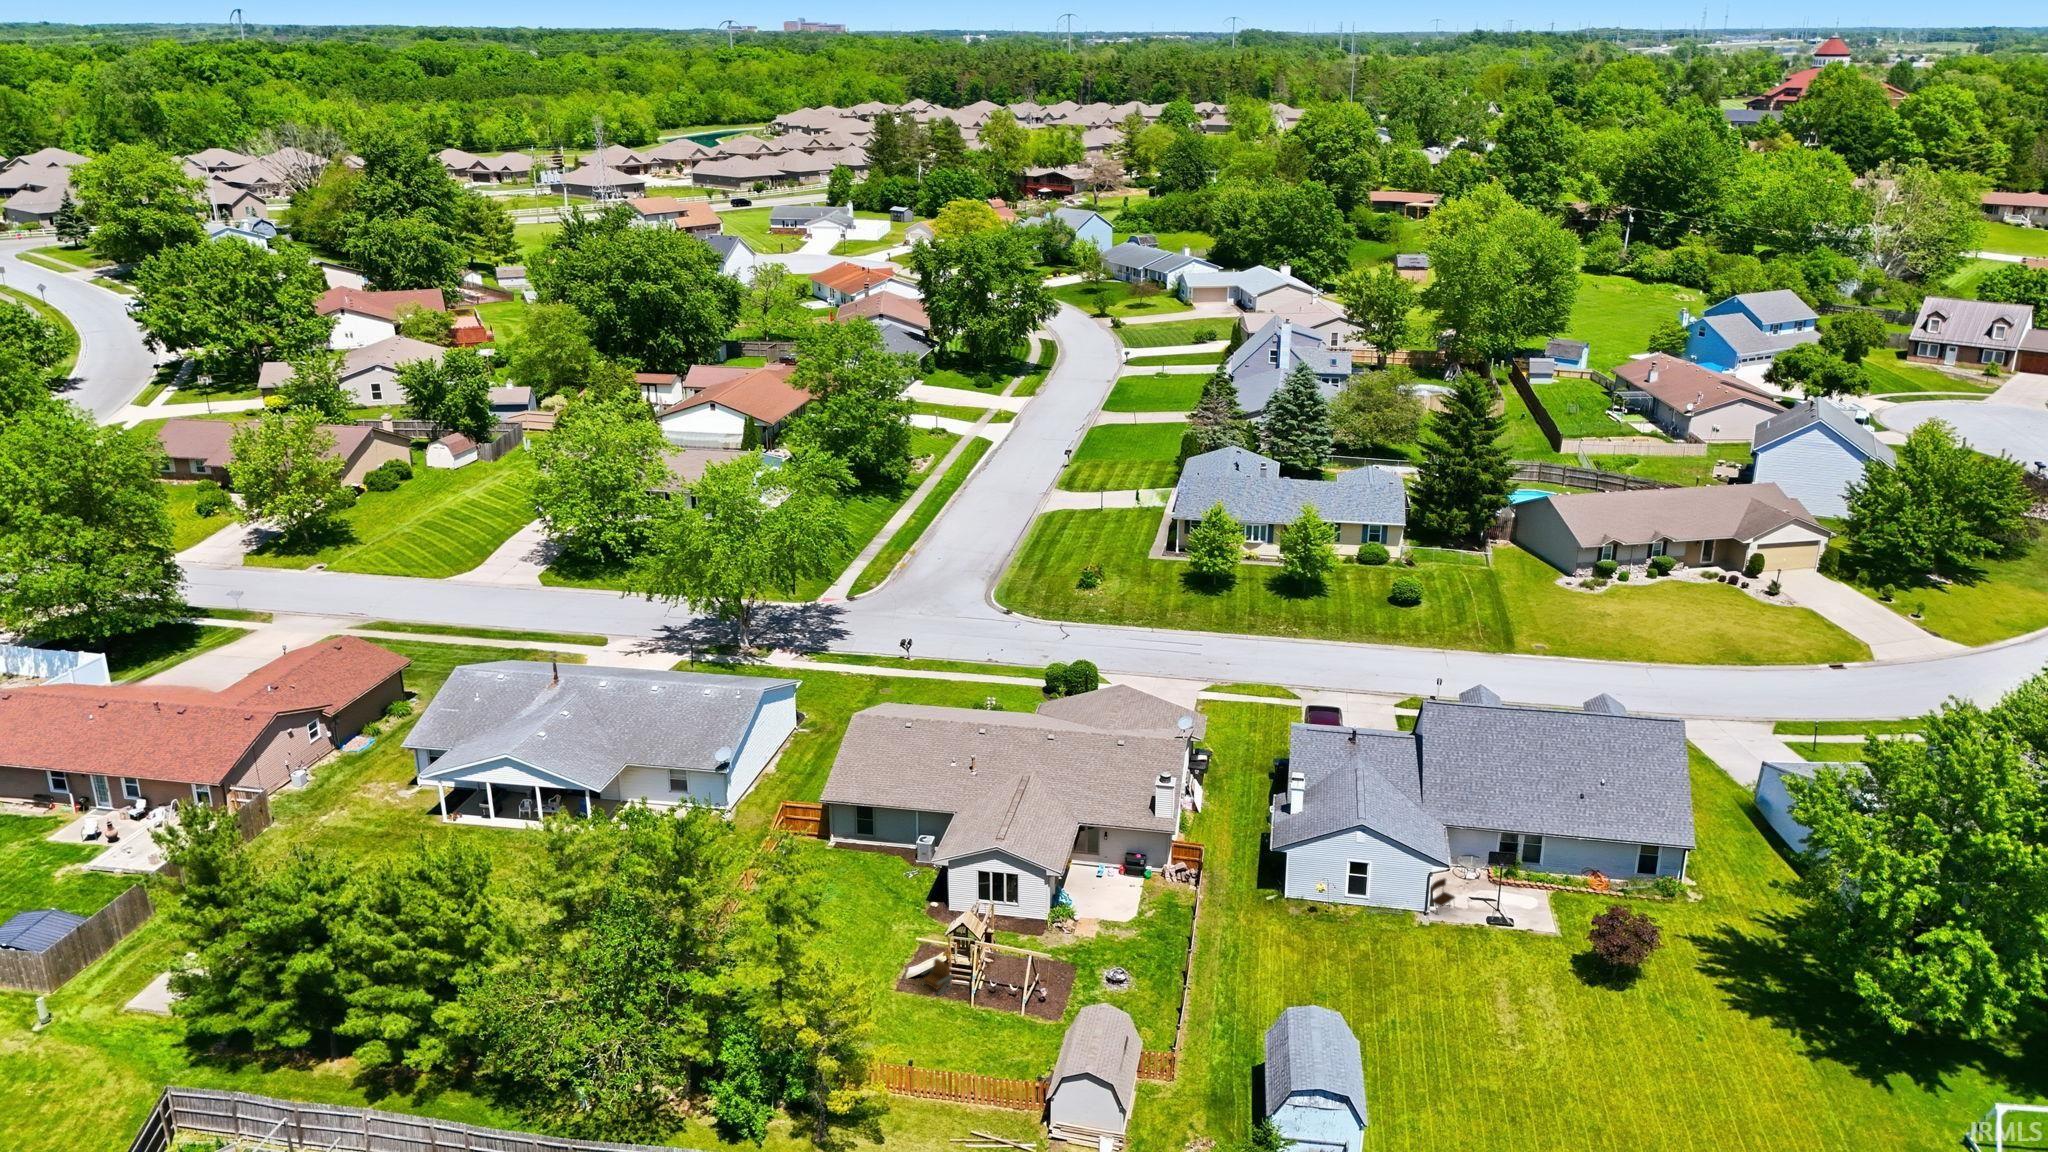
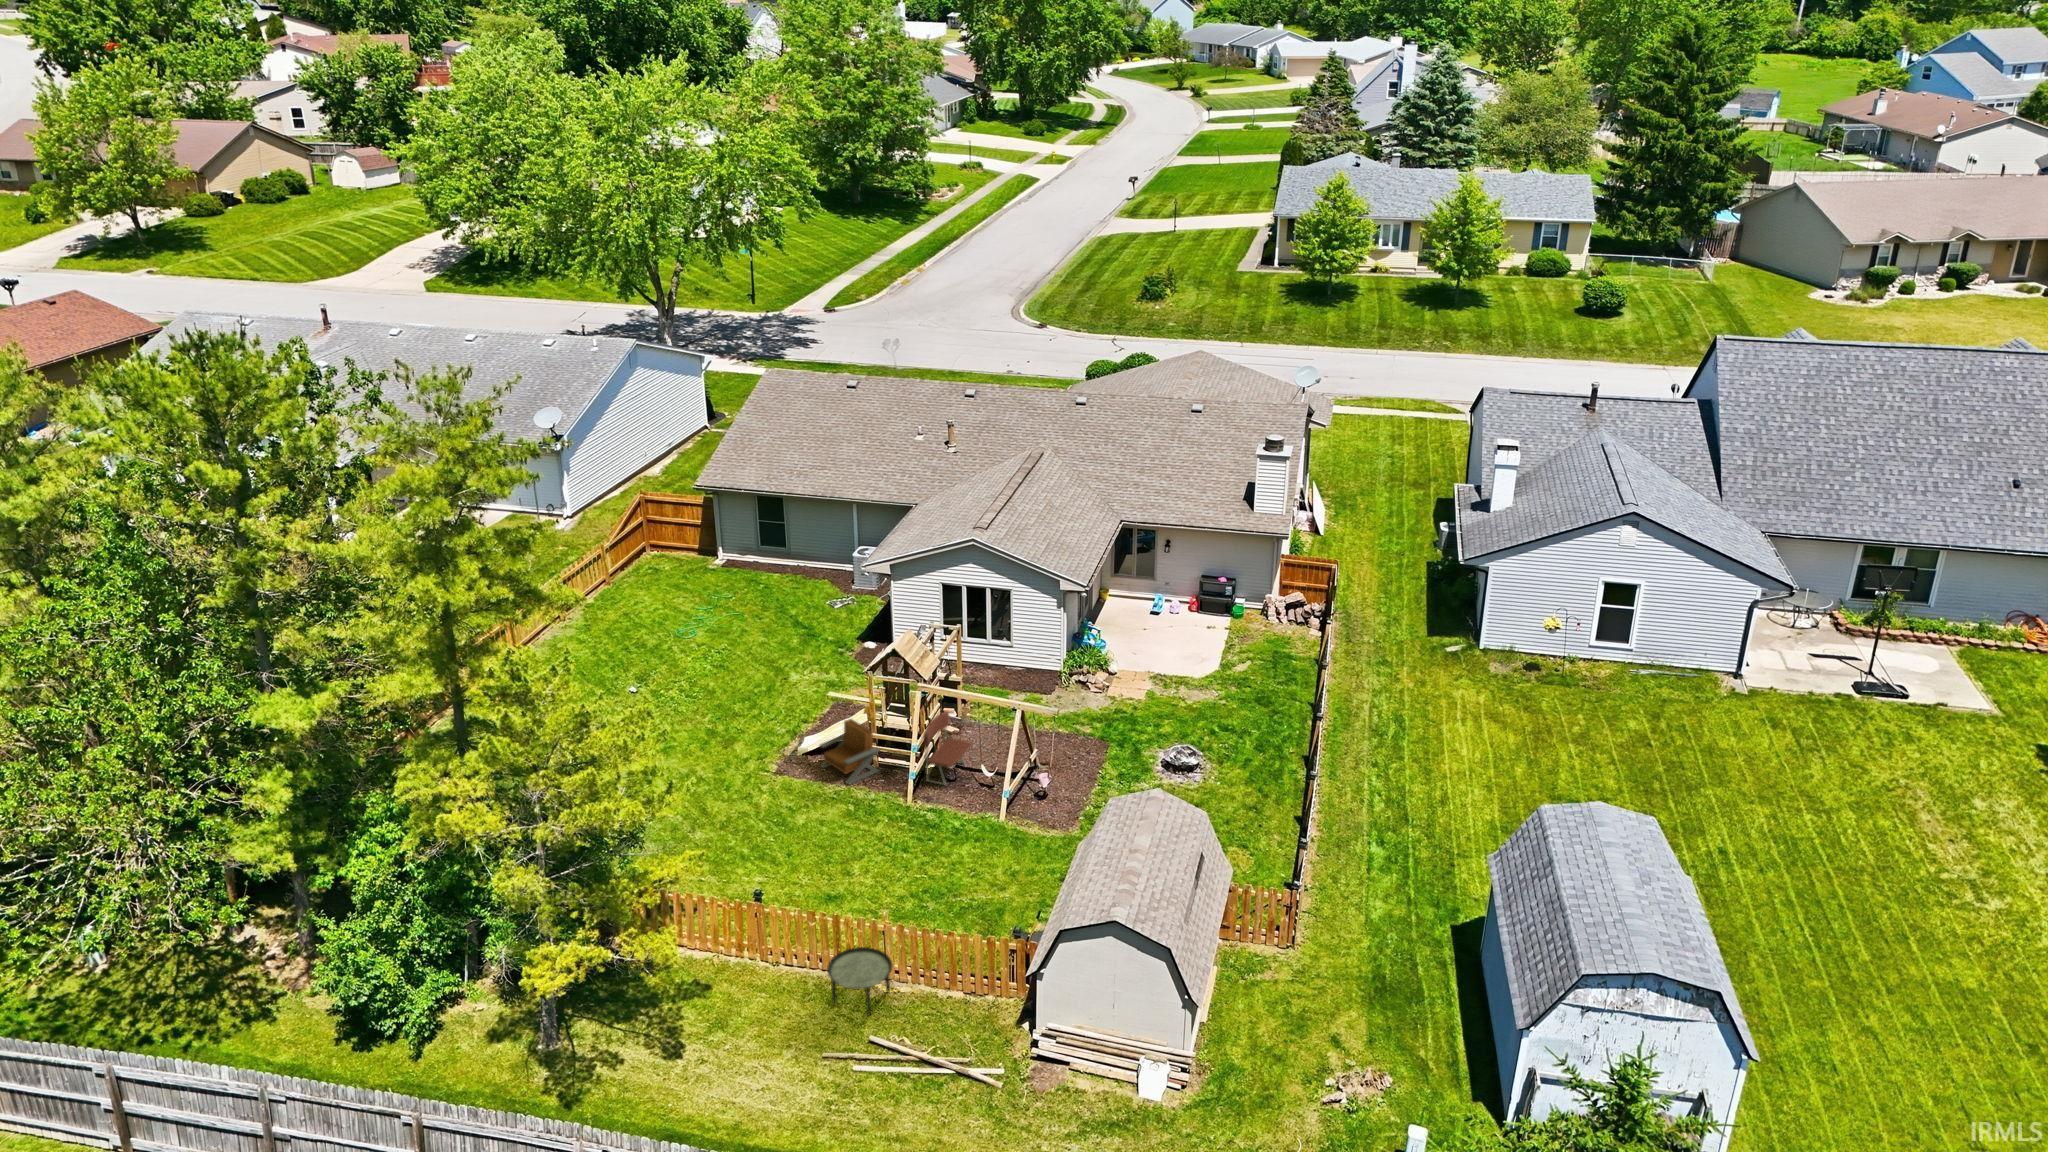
bench: present [1430,878,1455,914] -> present [924,711,972,785]
round table: none [950,1087,981,1121] -> present [827,947,893,1016]

